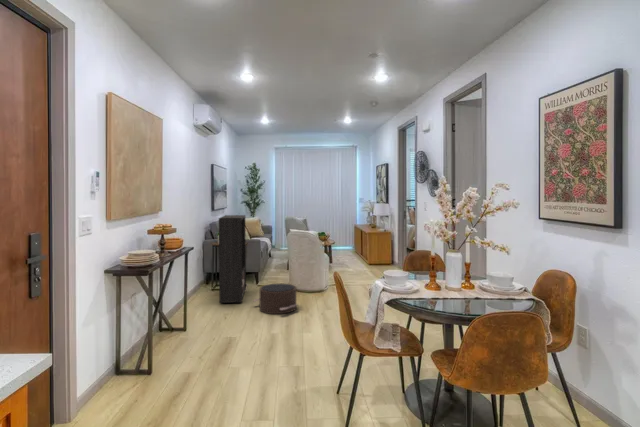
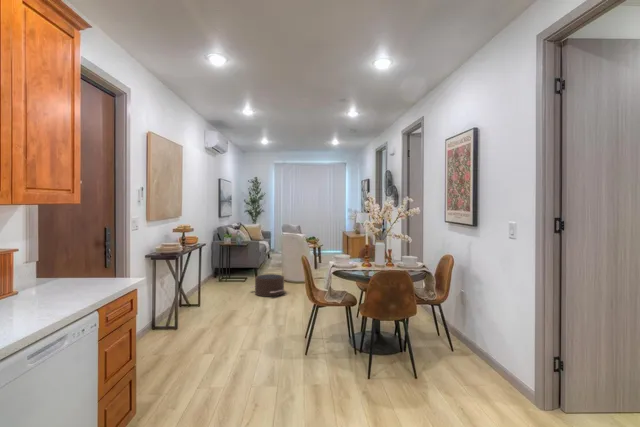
bookcase: present [219,215,246,303] -> none [219,221,246,289]

